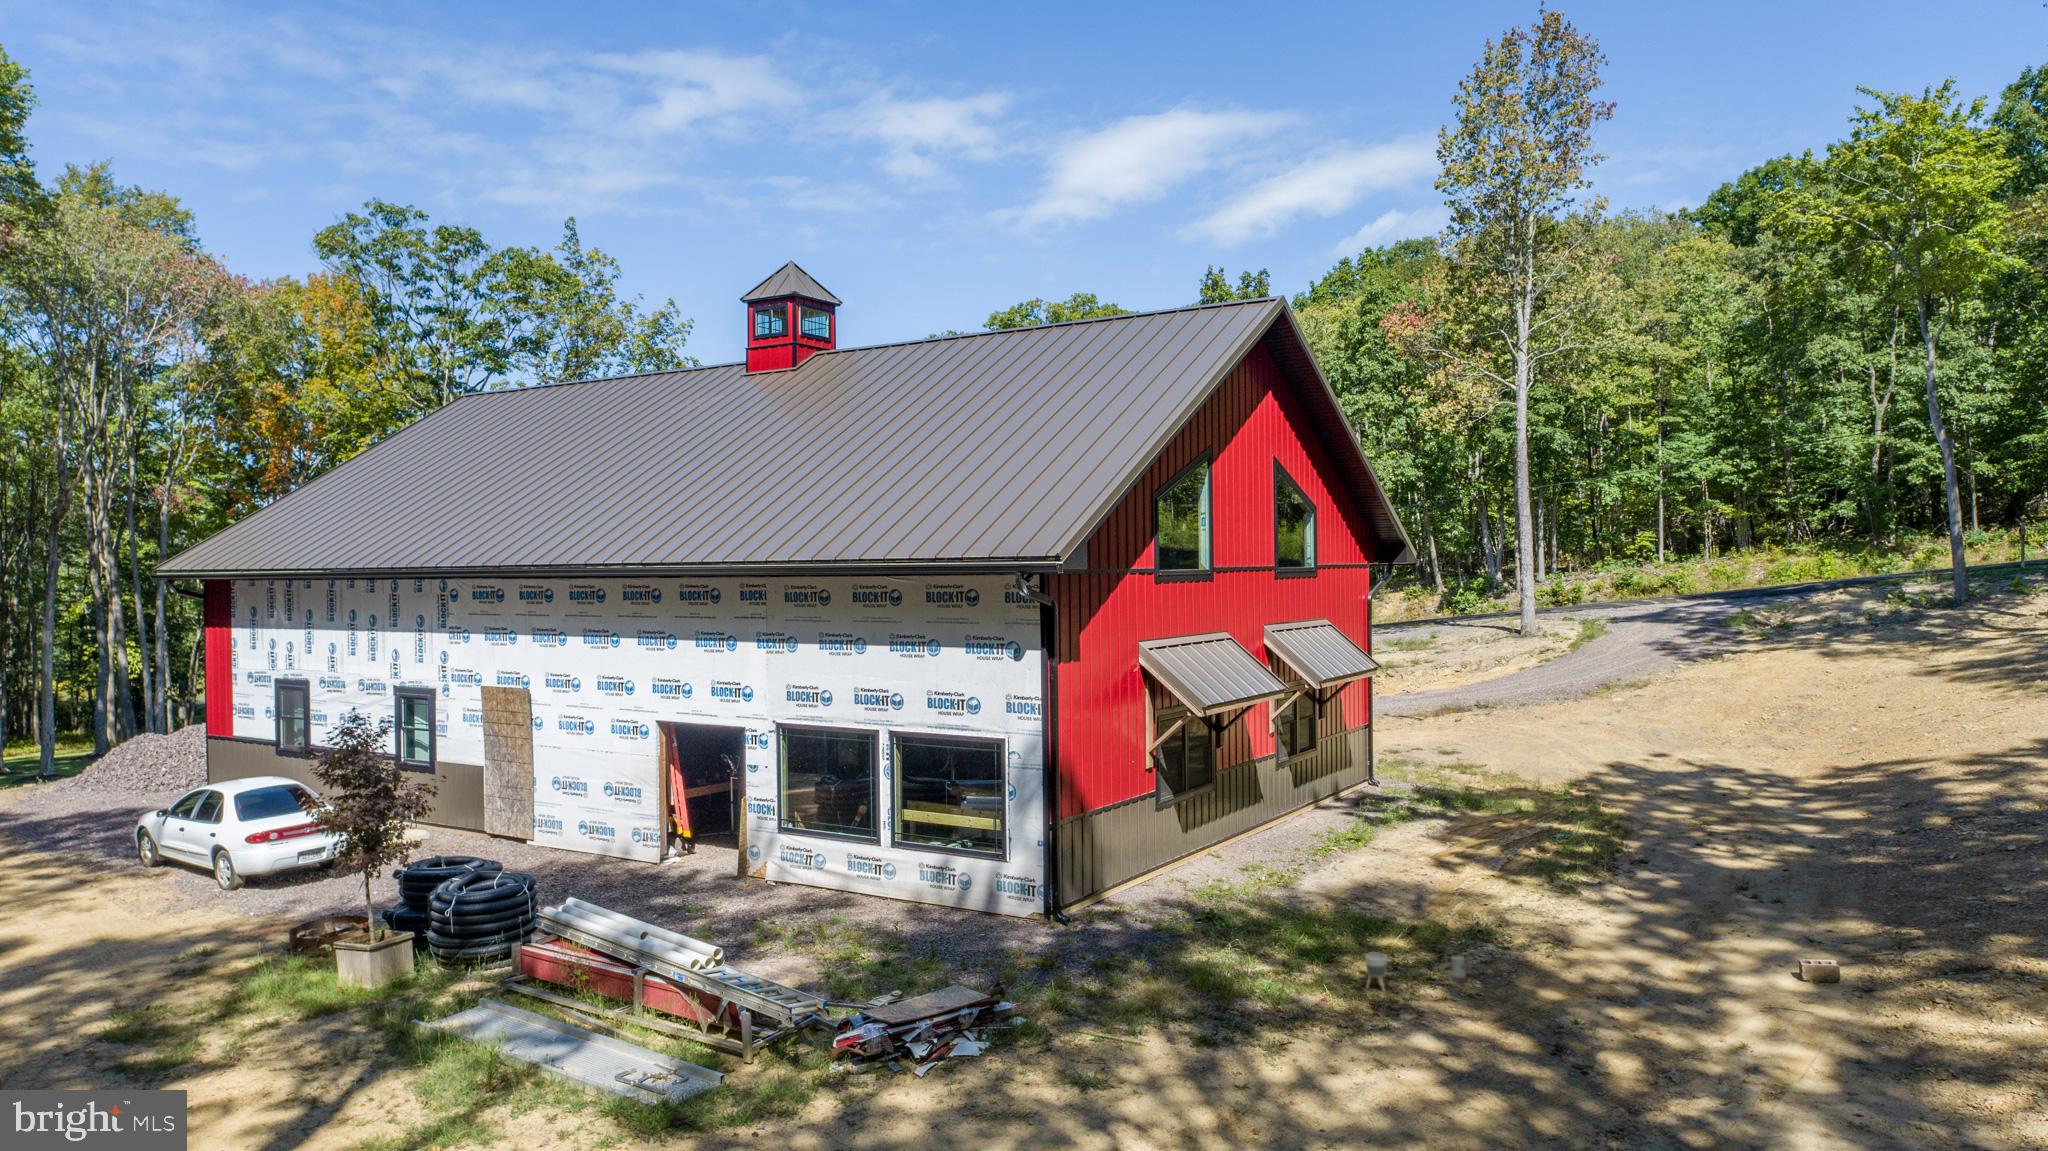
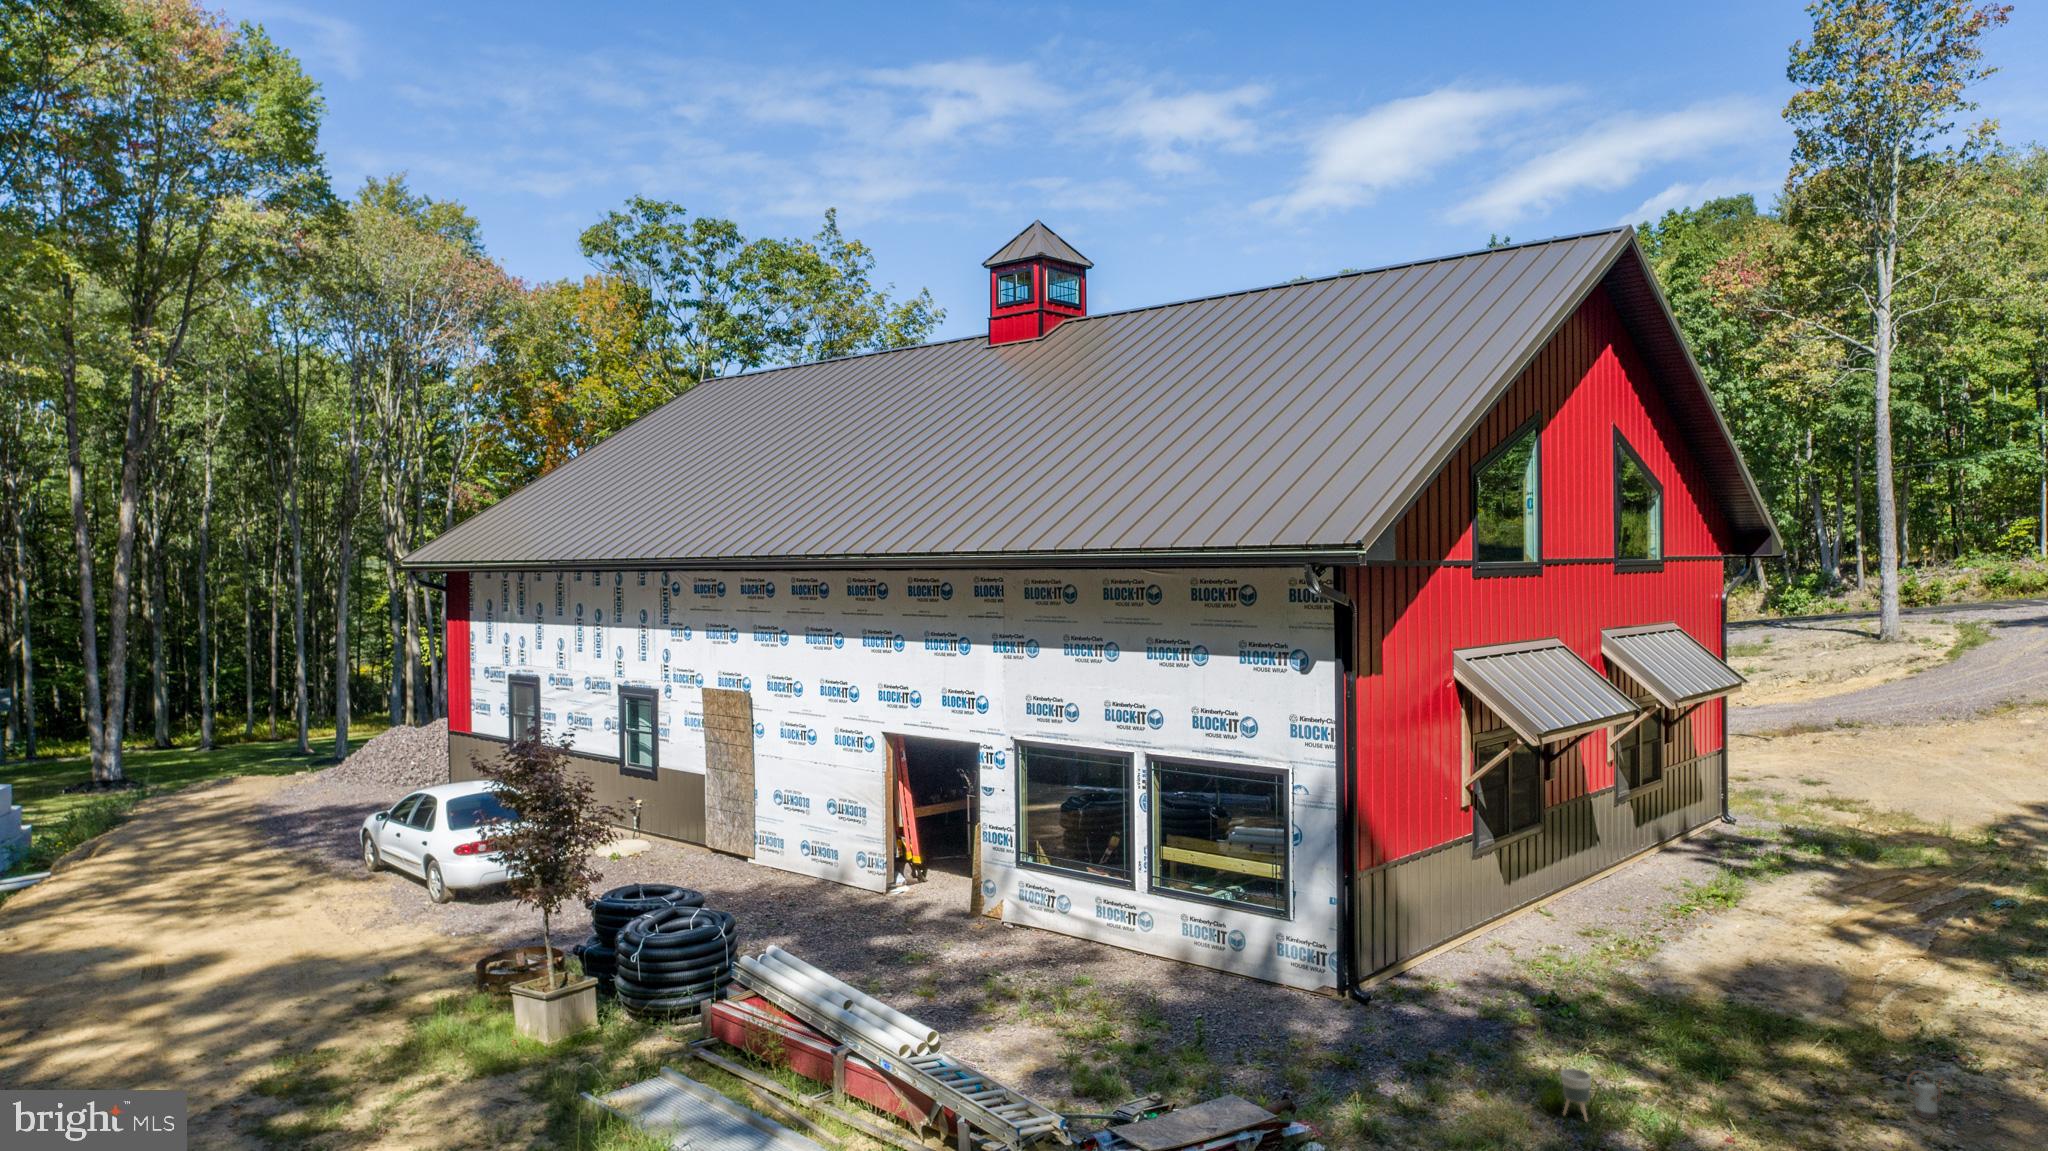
planter: present [1365,952,1387,992] -> present [1561,1069,1591,1121]

